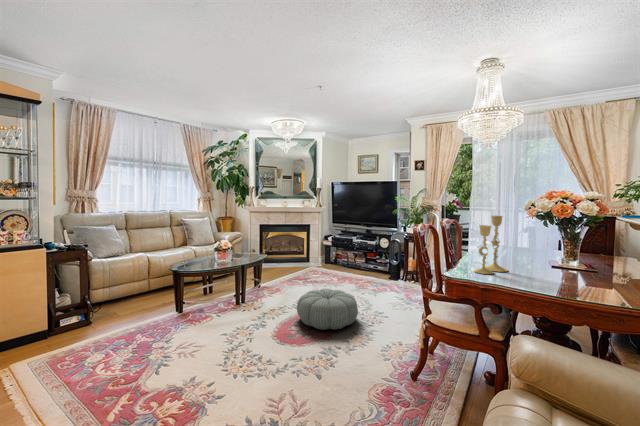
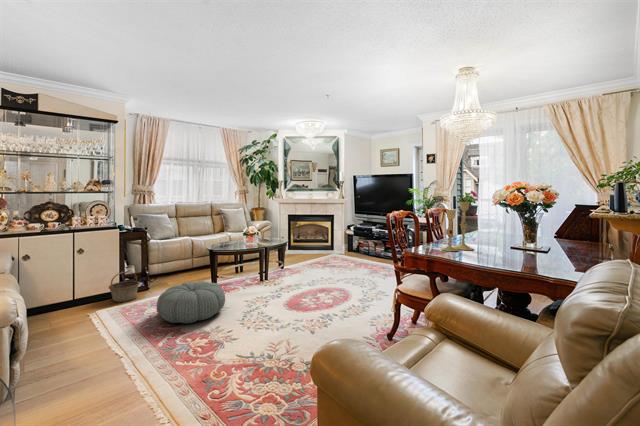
pouf: present [297,289,358,330] -> present [157,281,225,323]
basket: none [32,304,78,348] -> present [109,271,140,302]

